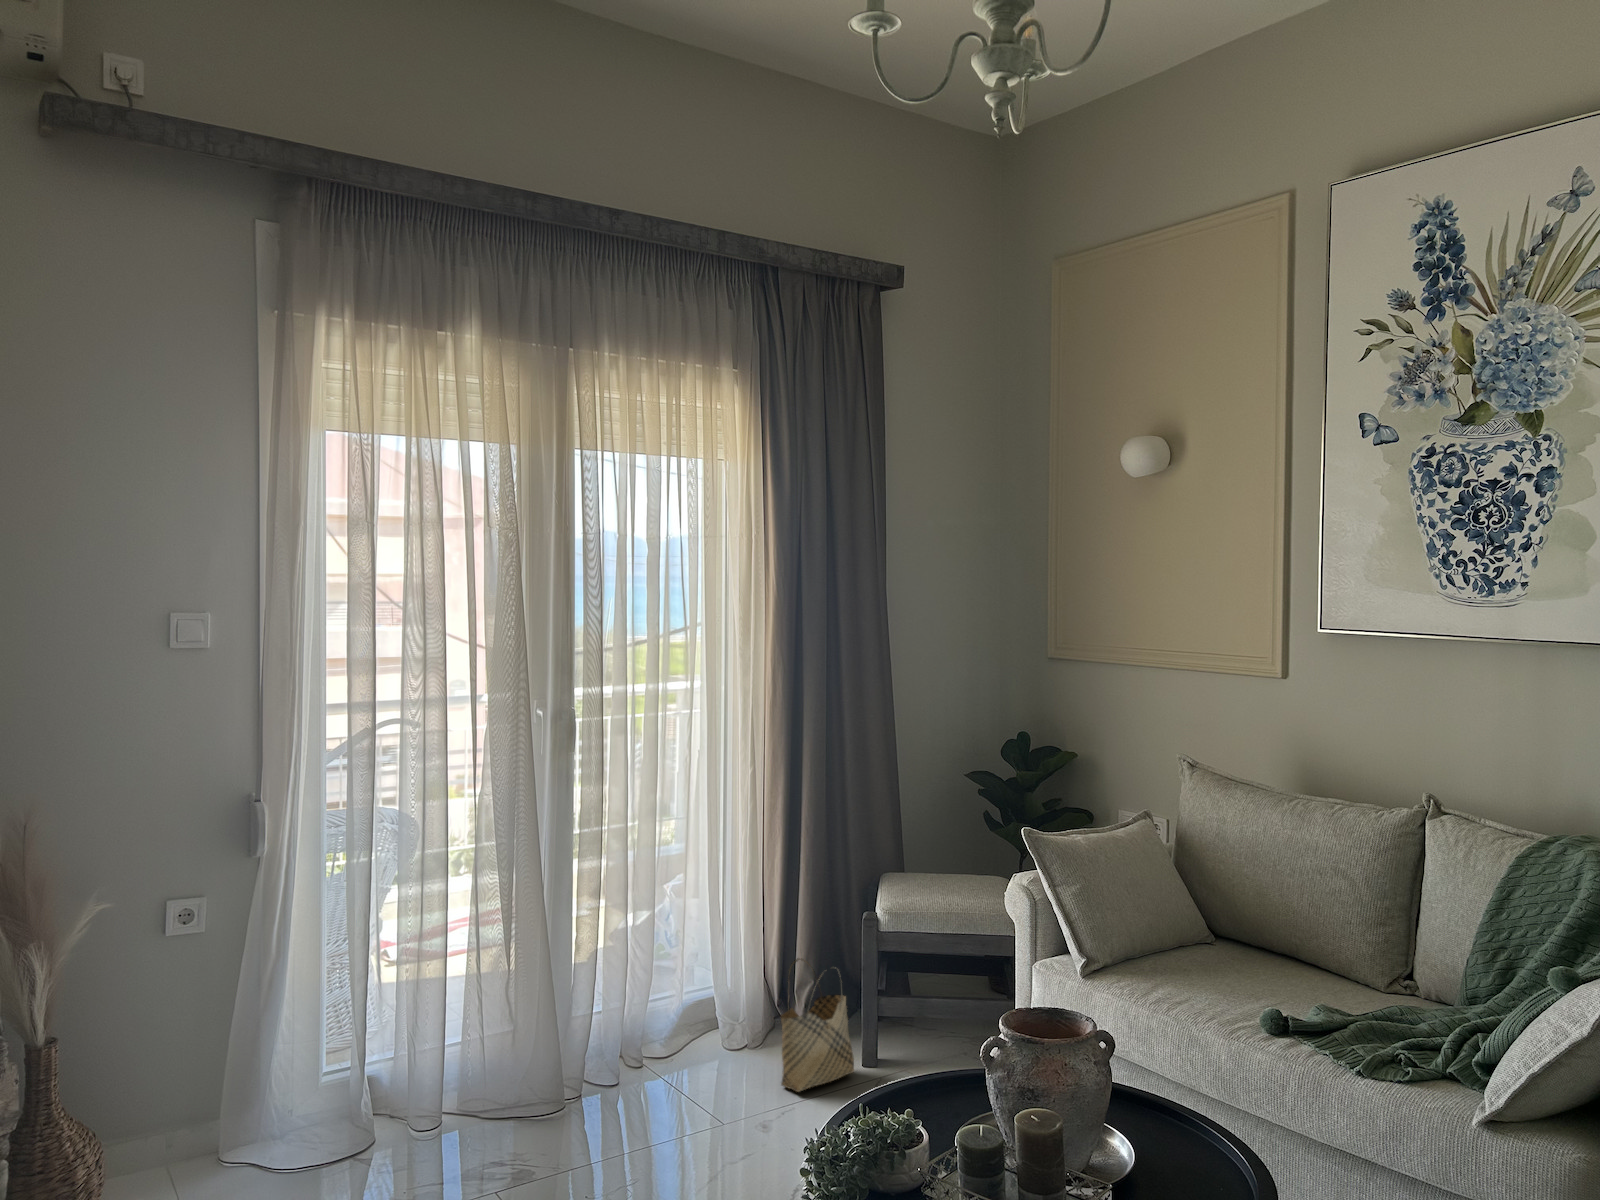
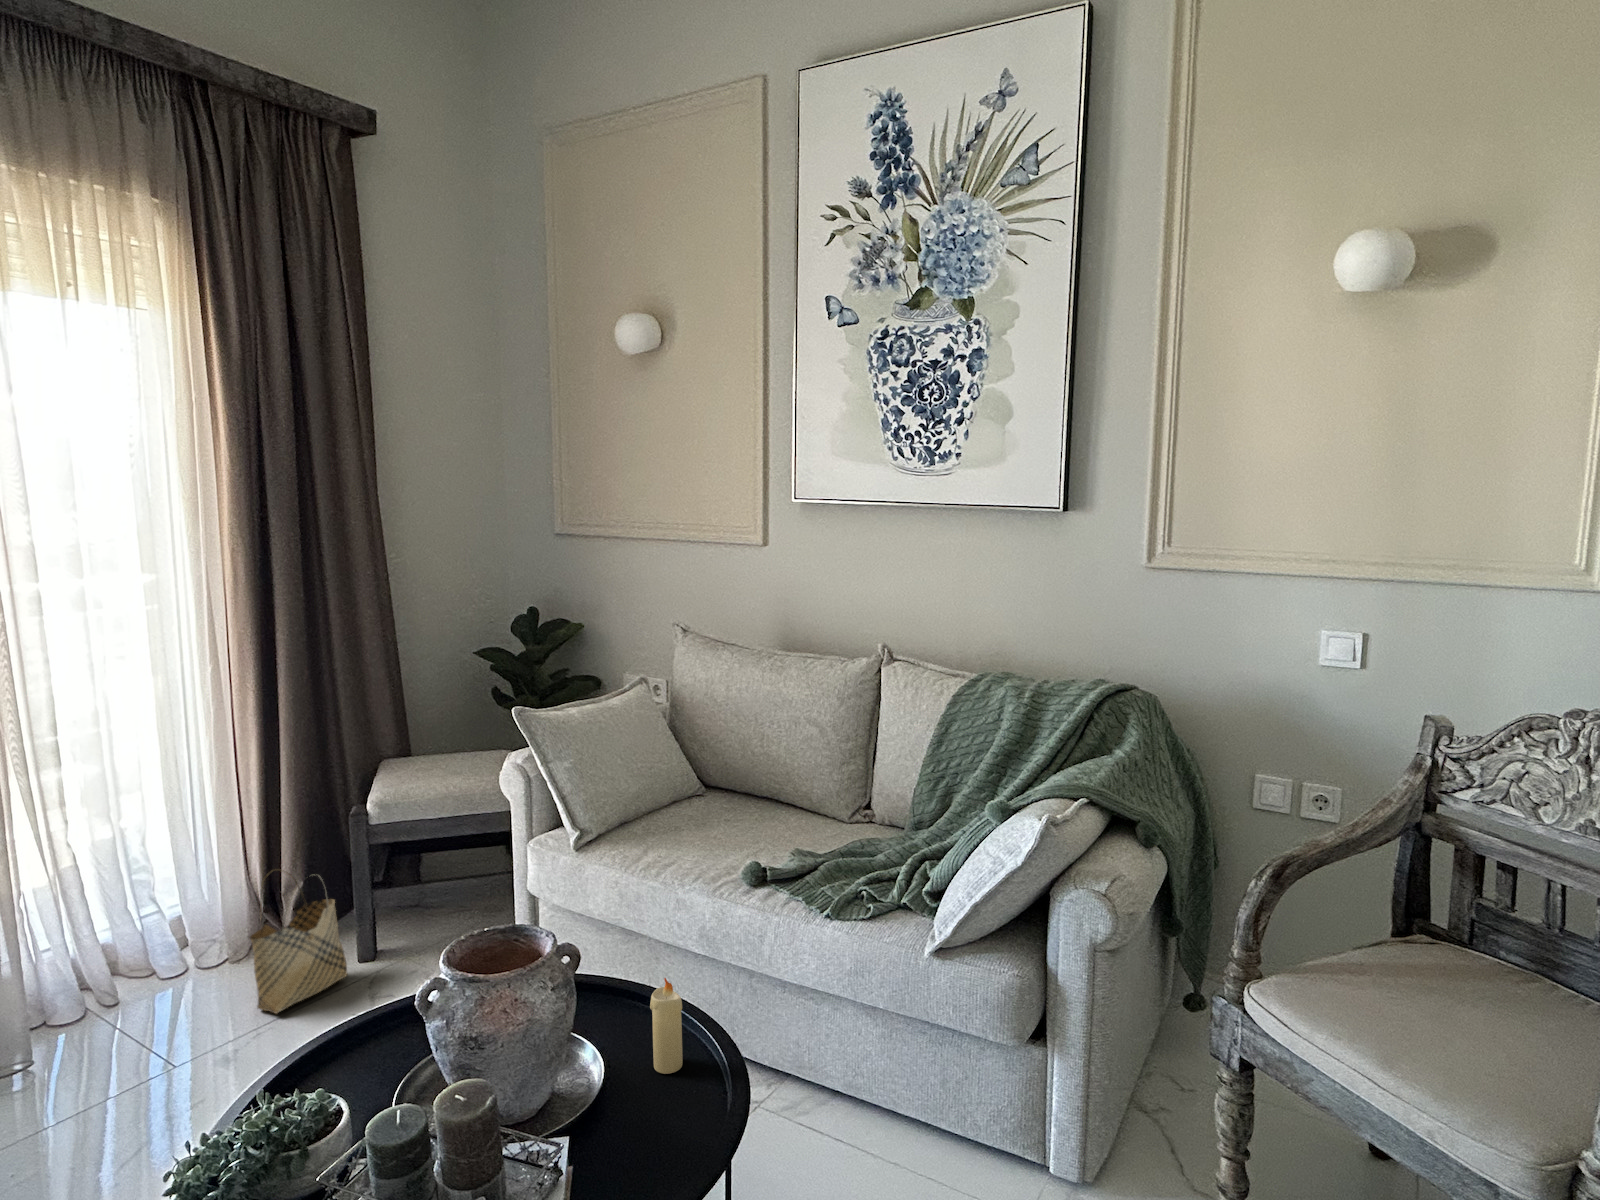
candle: none [1178,1079,1209,1172] -> present [650,978,683,1074]

